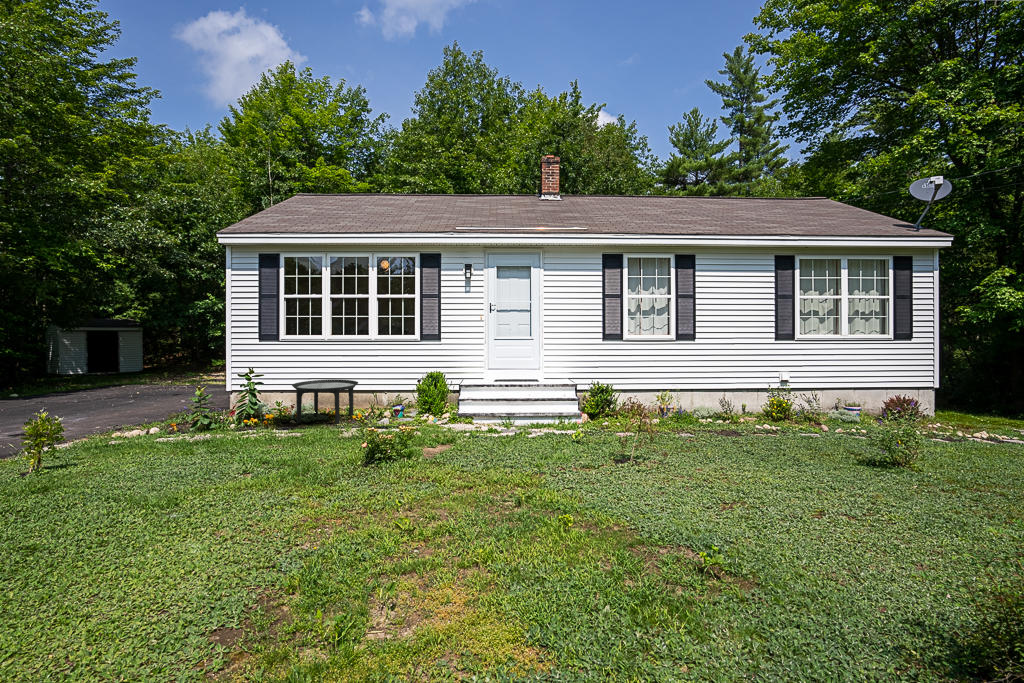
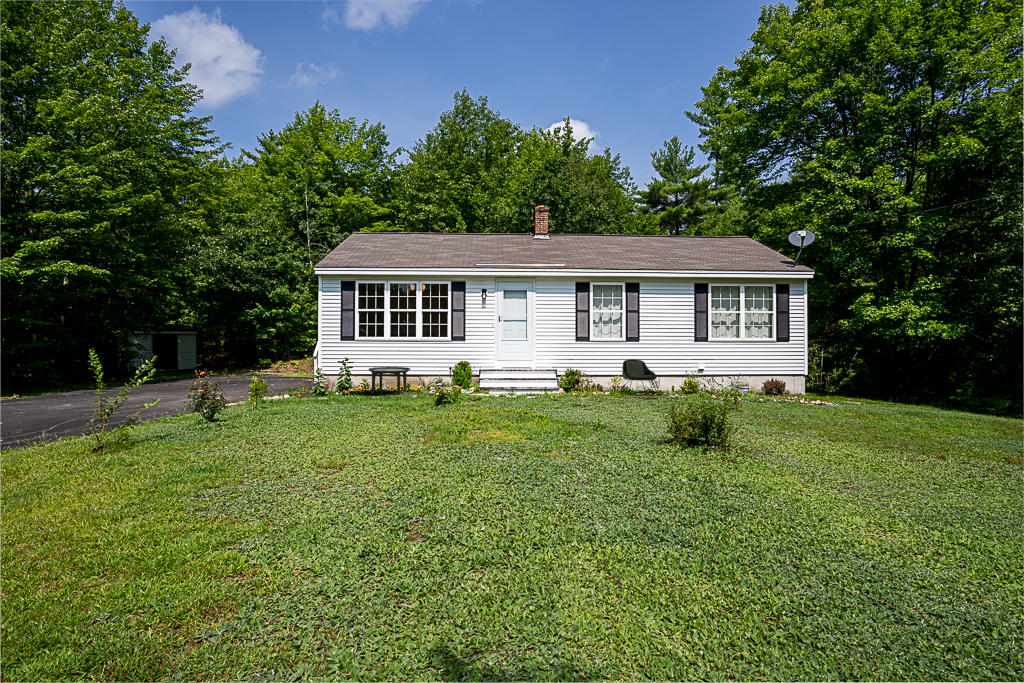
lounge chair: none [668,366,725,421] -> present [621,359,657,395]

